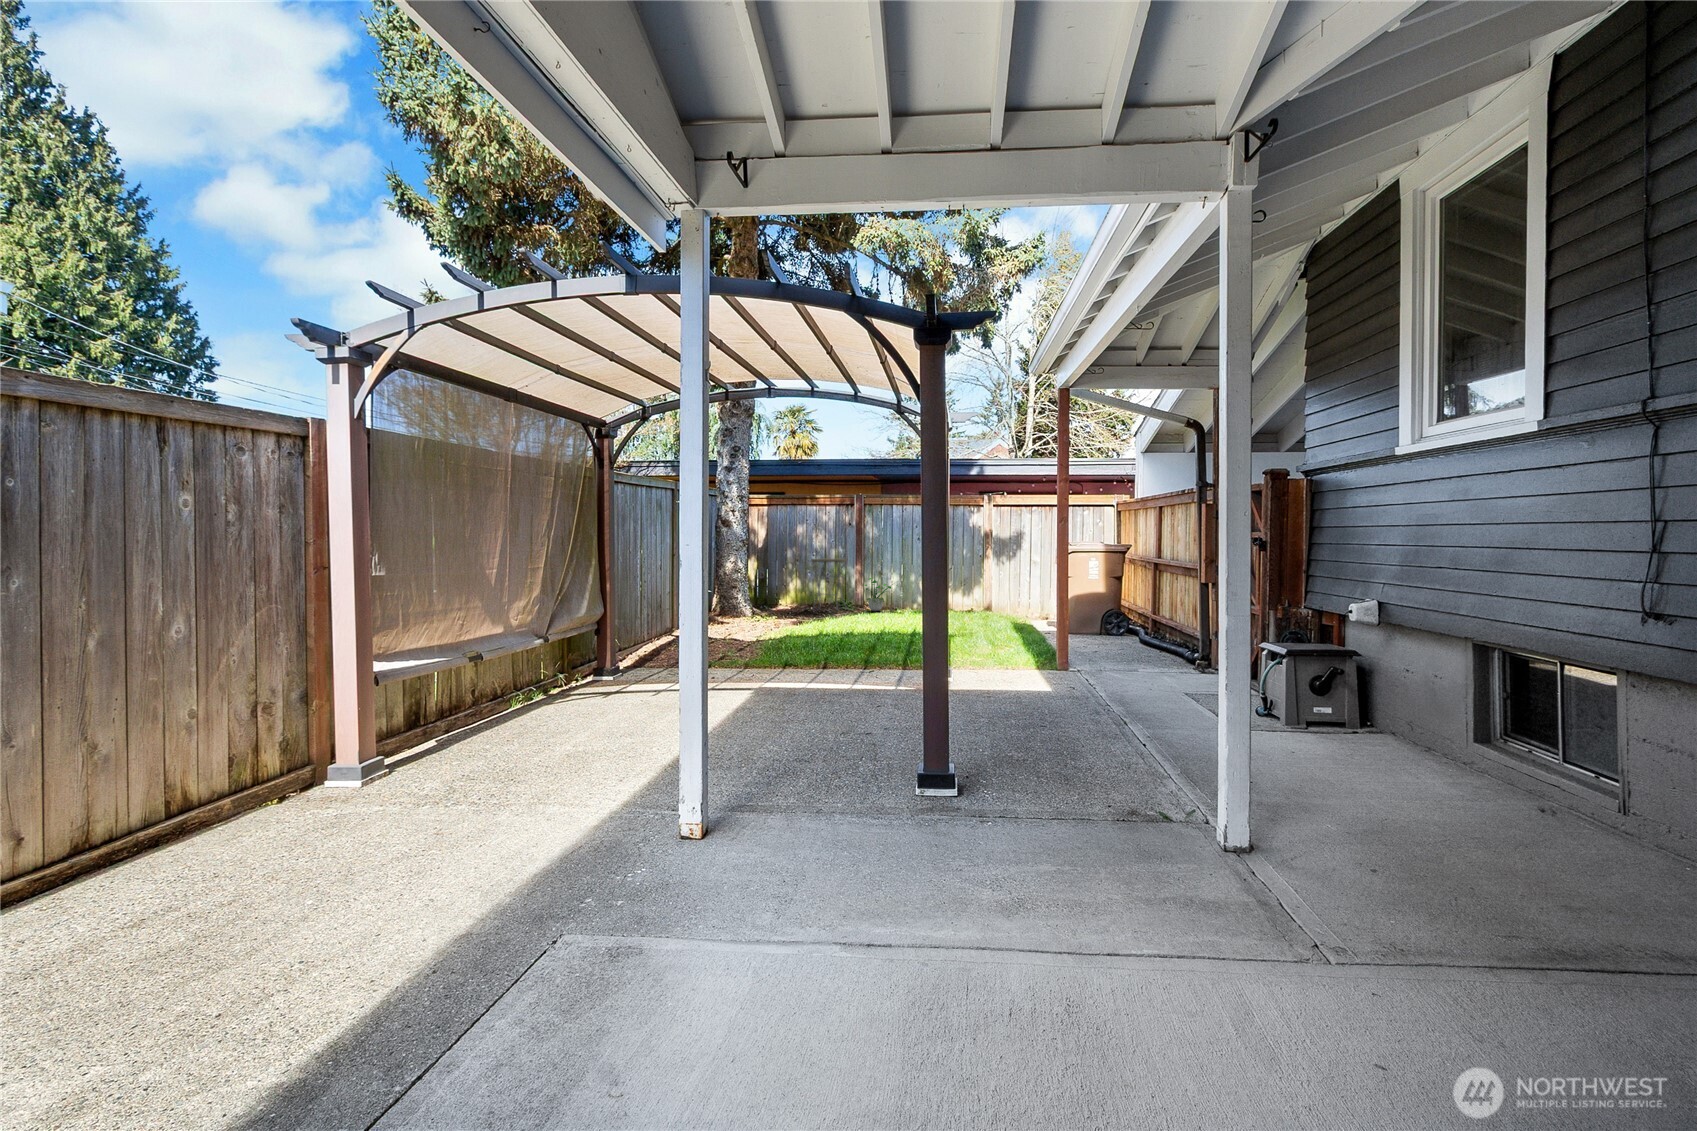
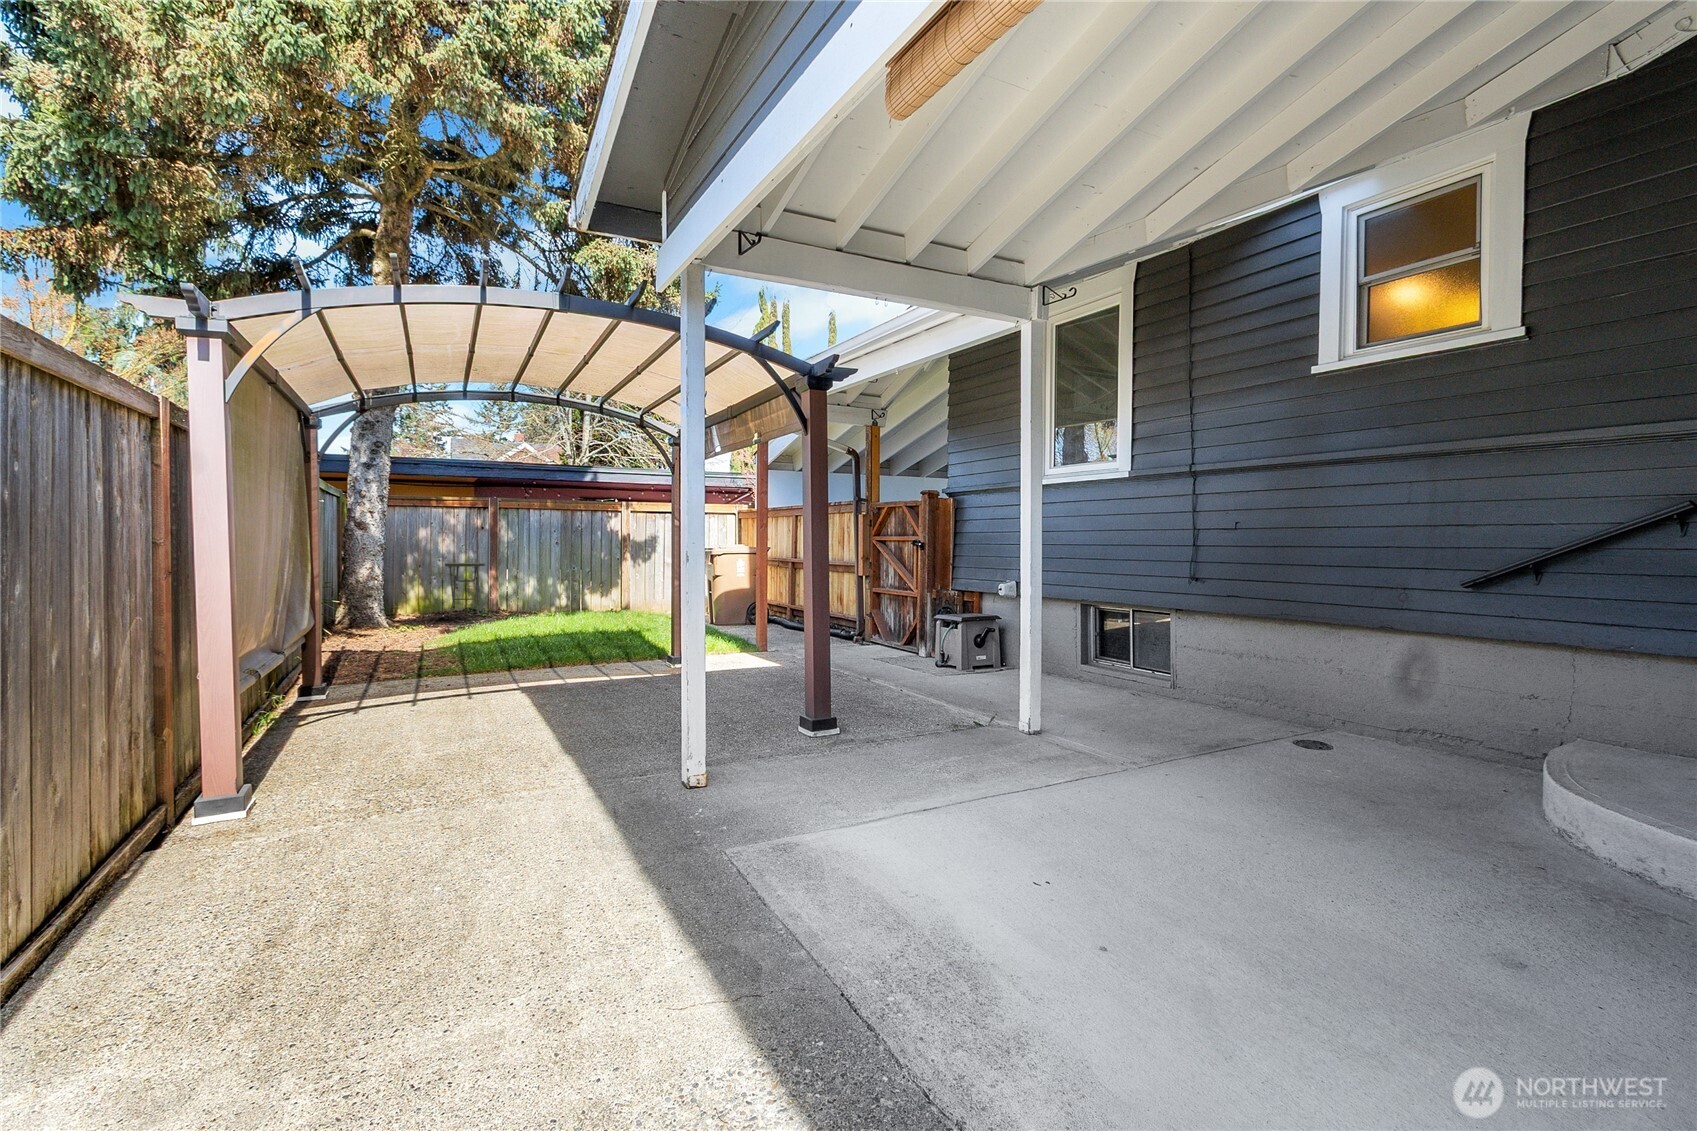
potted plant: present [865,578,893,611] -> none [502,573,545,613]

